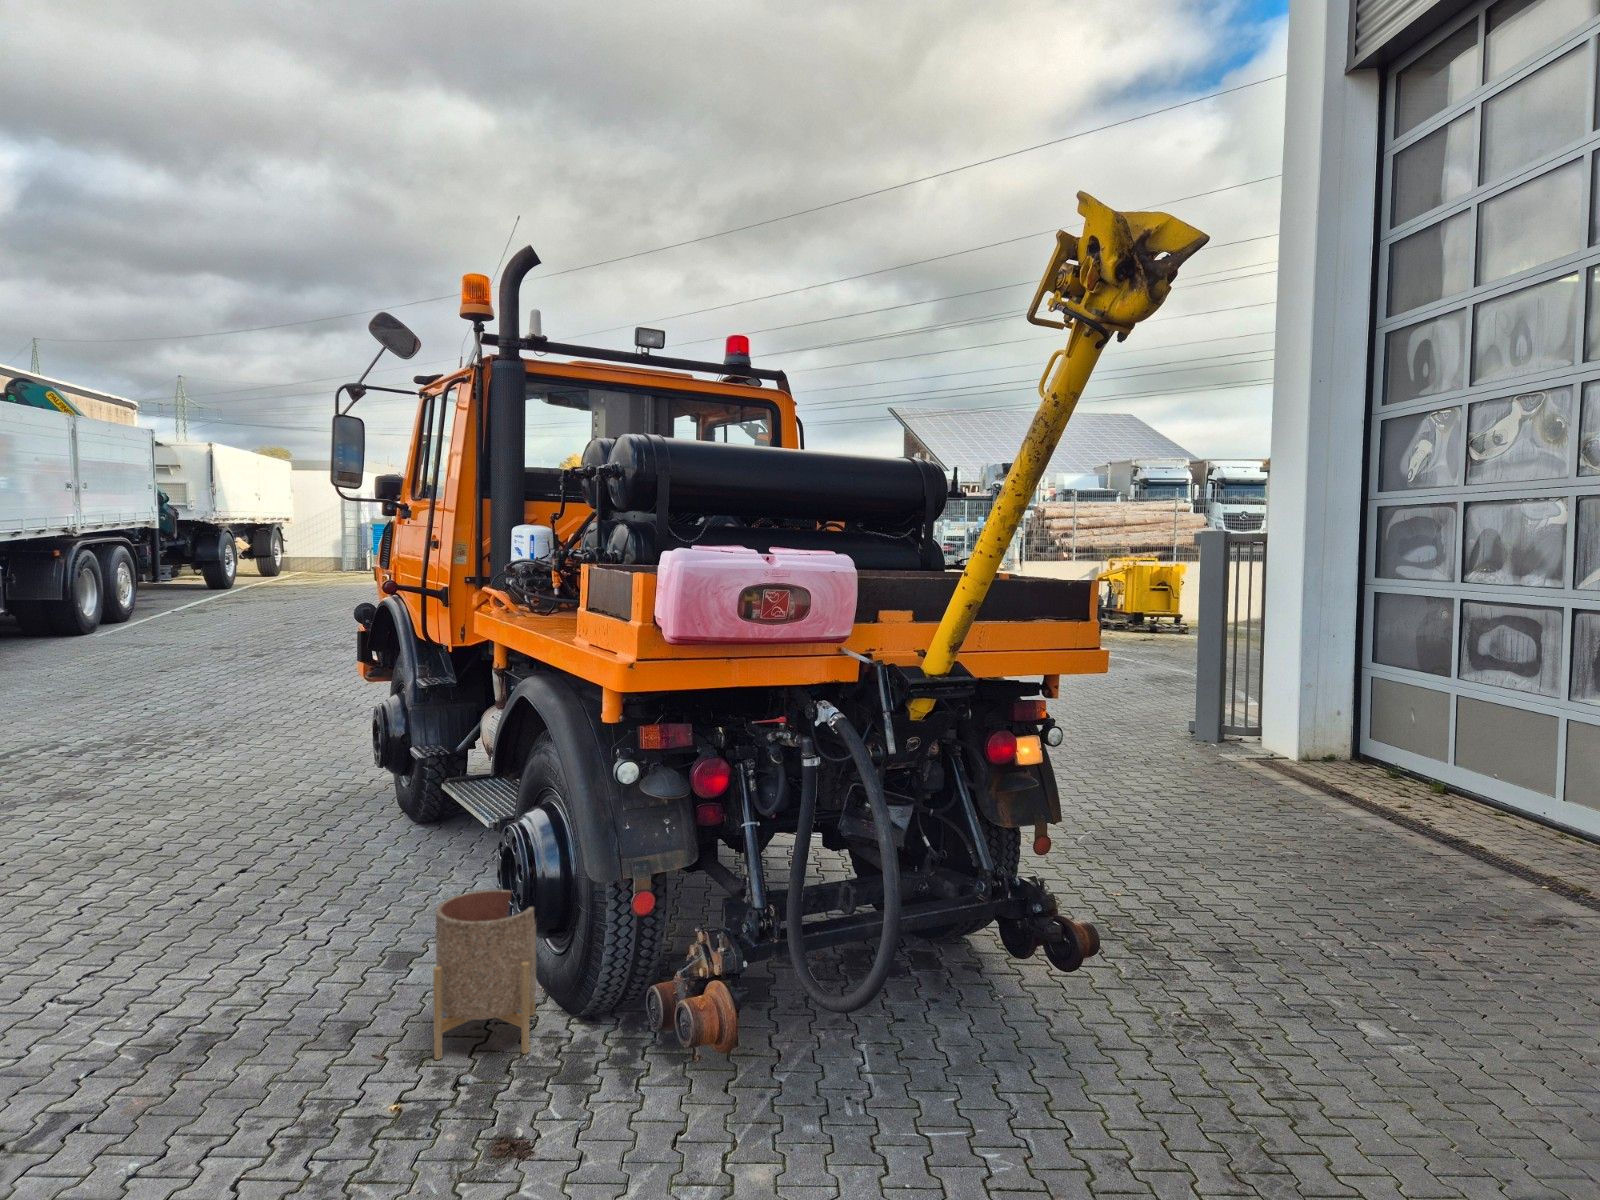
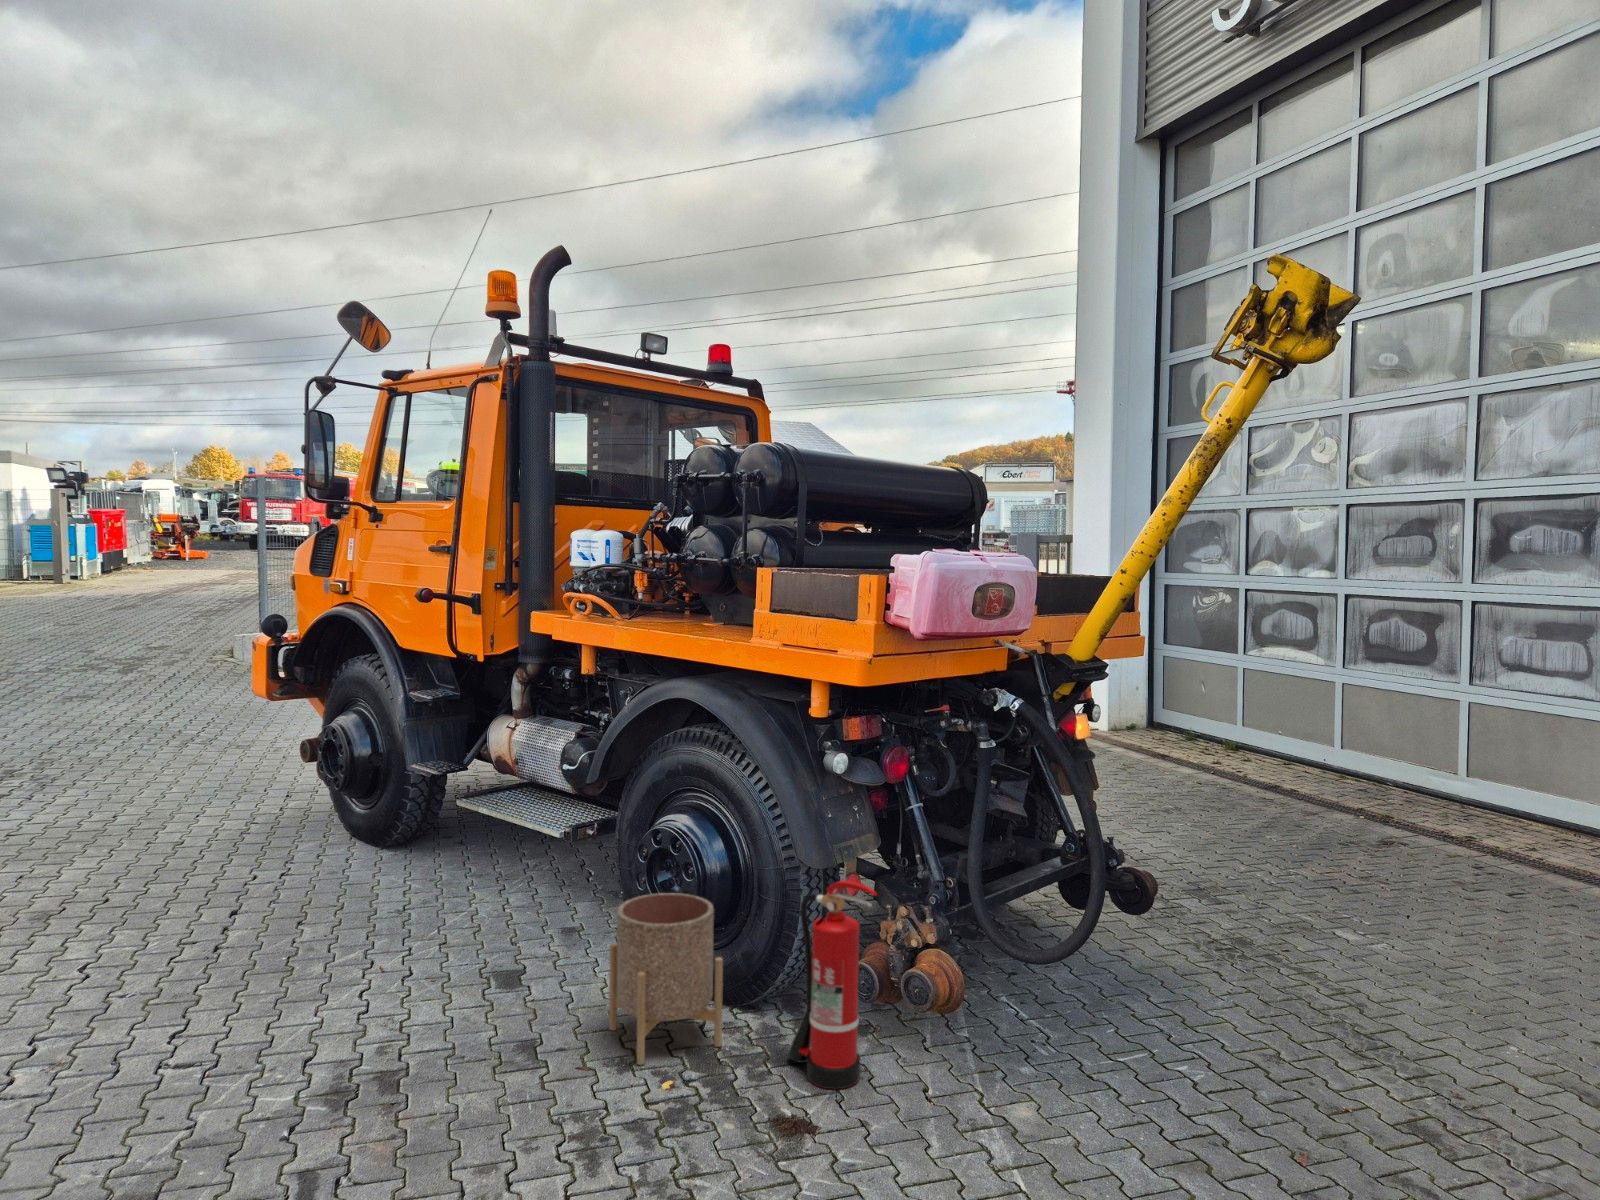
fire extinguisher: none [571,896,630,1119] -> present [788,880,877,1089]

